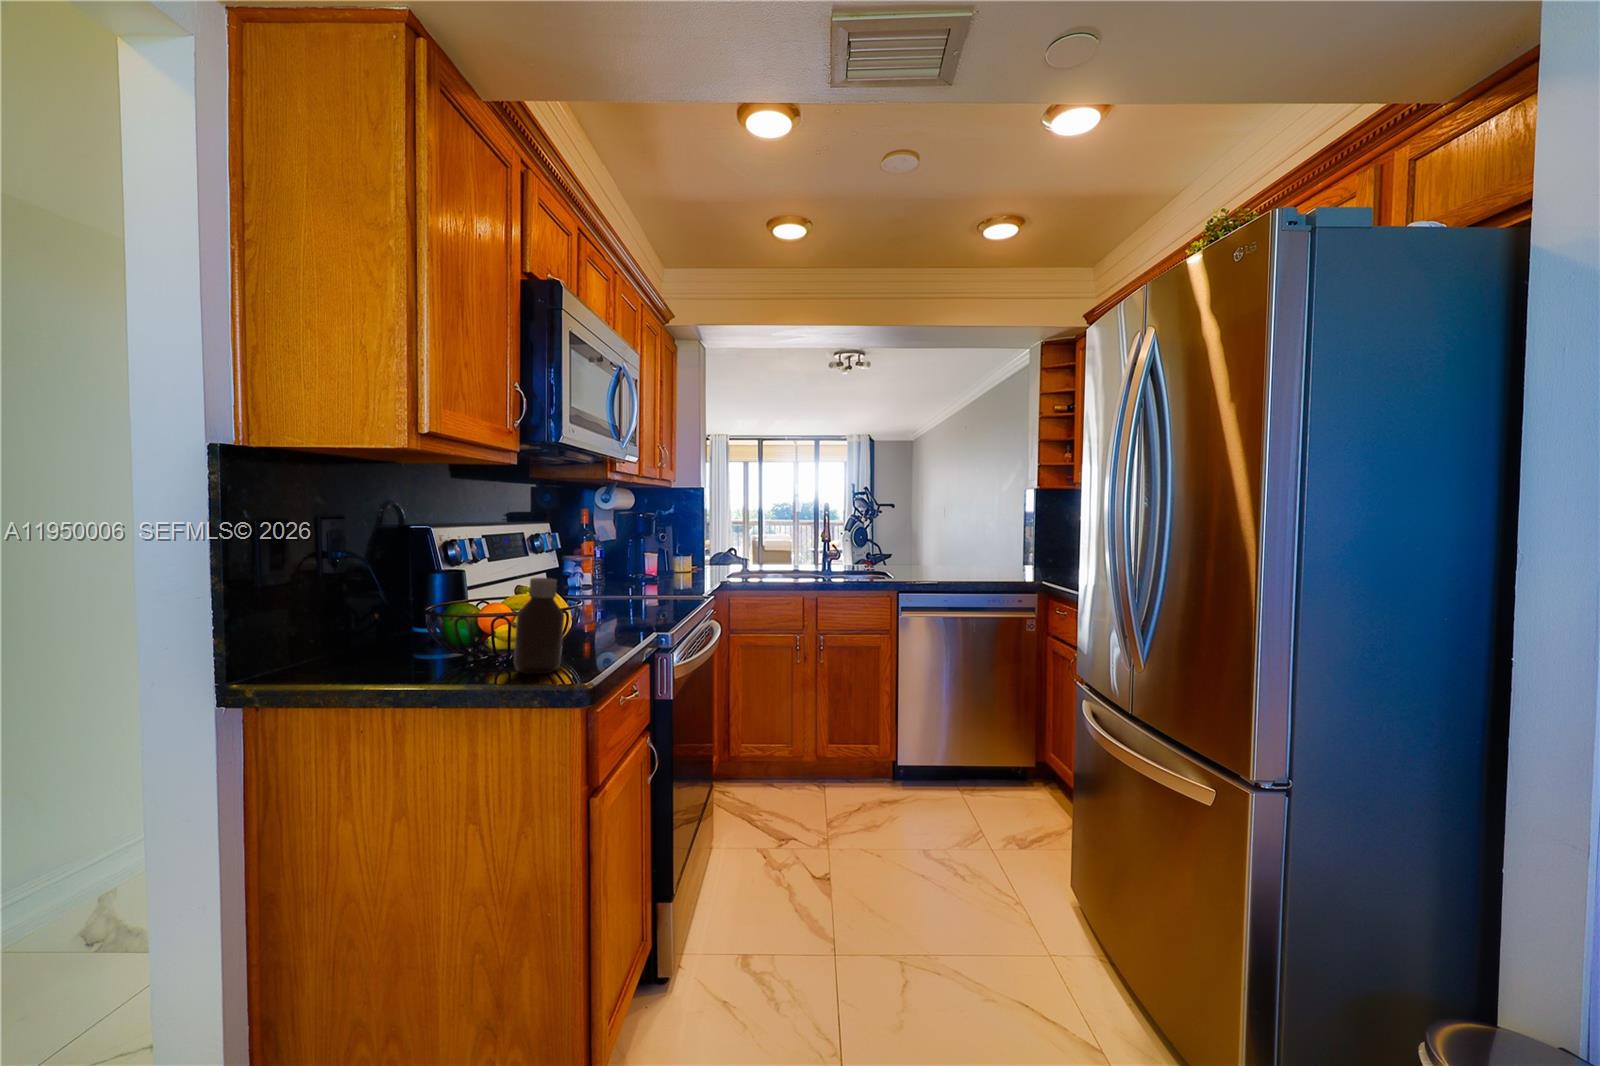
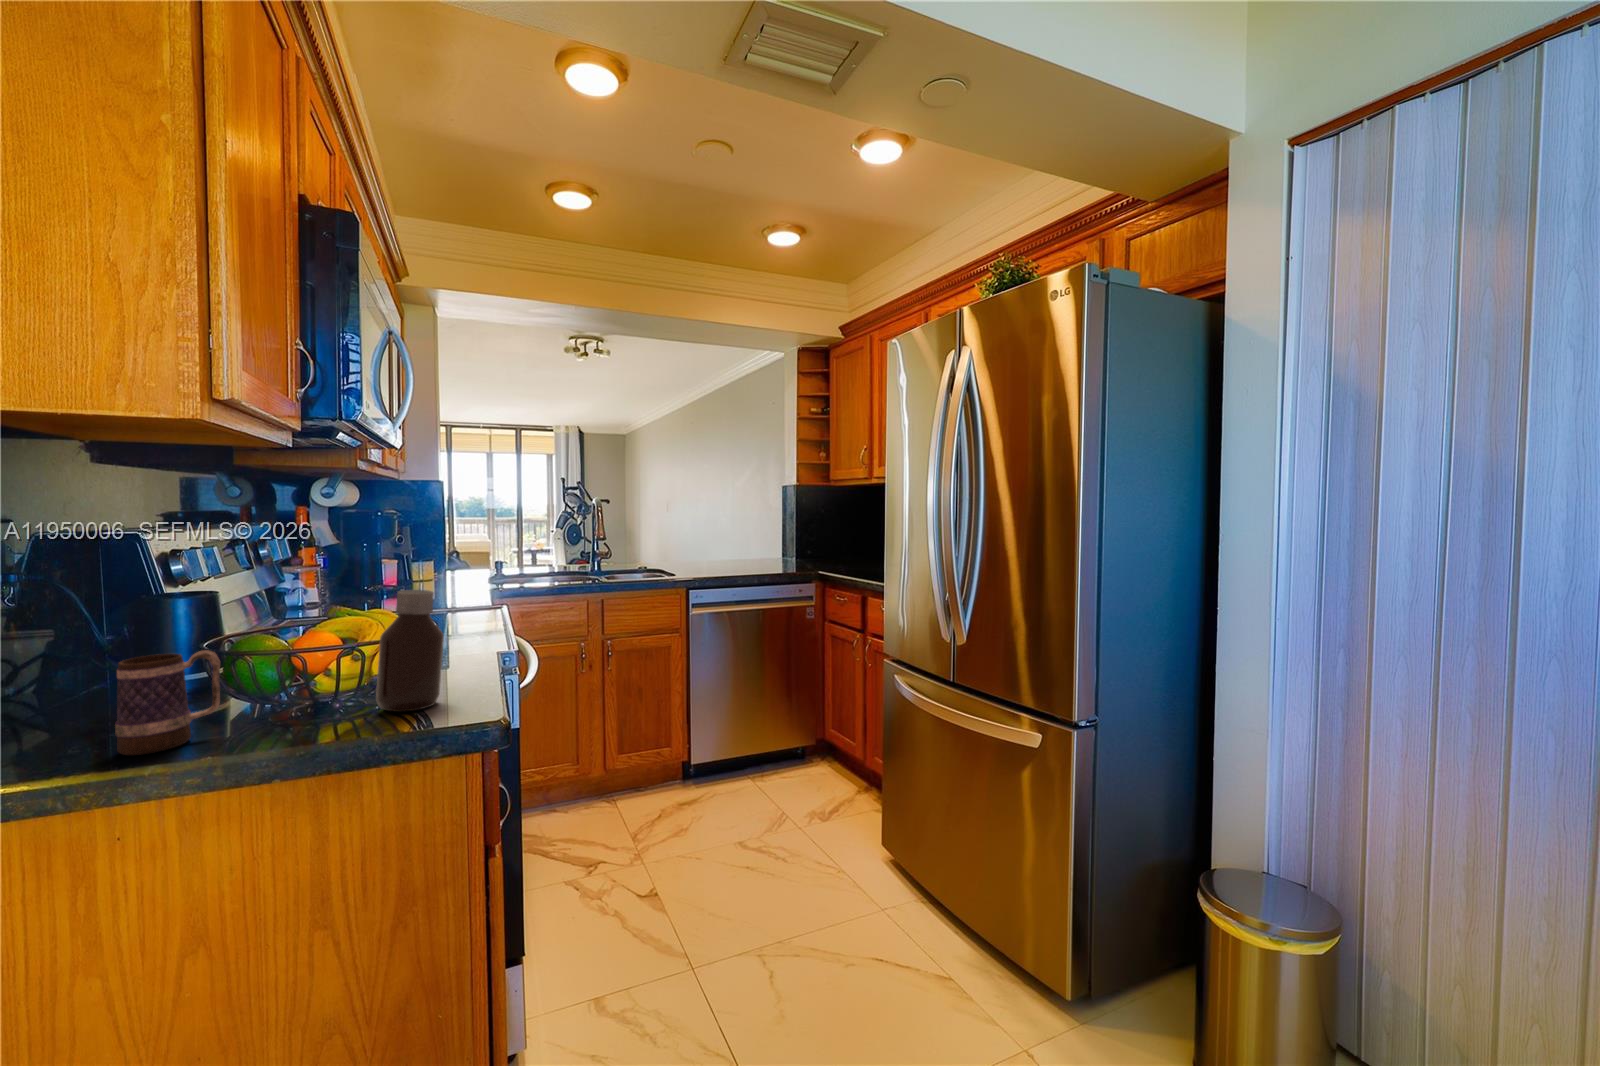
mug: none [363,612,424,680] -> present [115,650,220,755]

